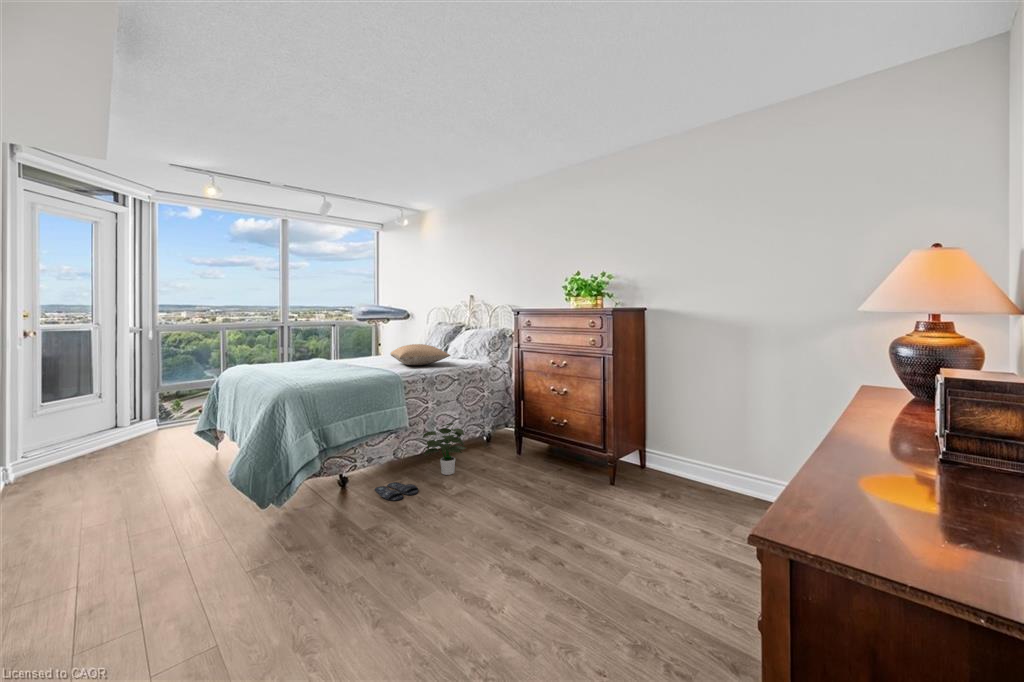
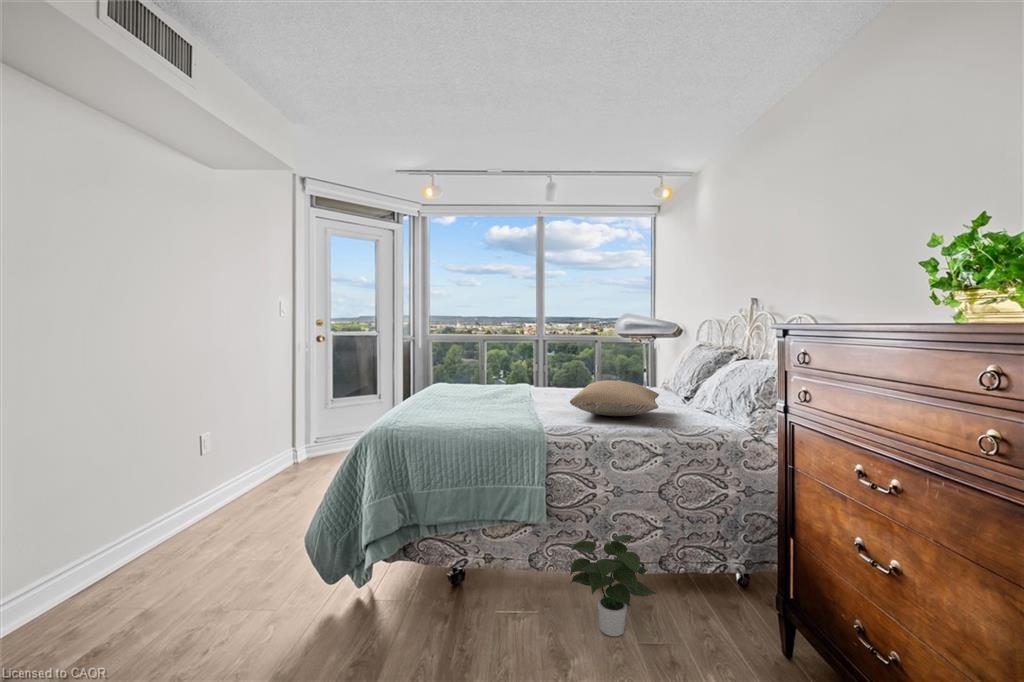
slippers: present [374,482,418,501] -> none [468,611,532,660]

